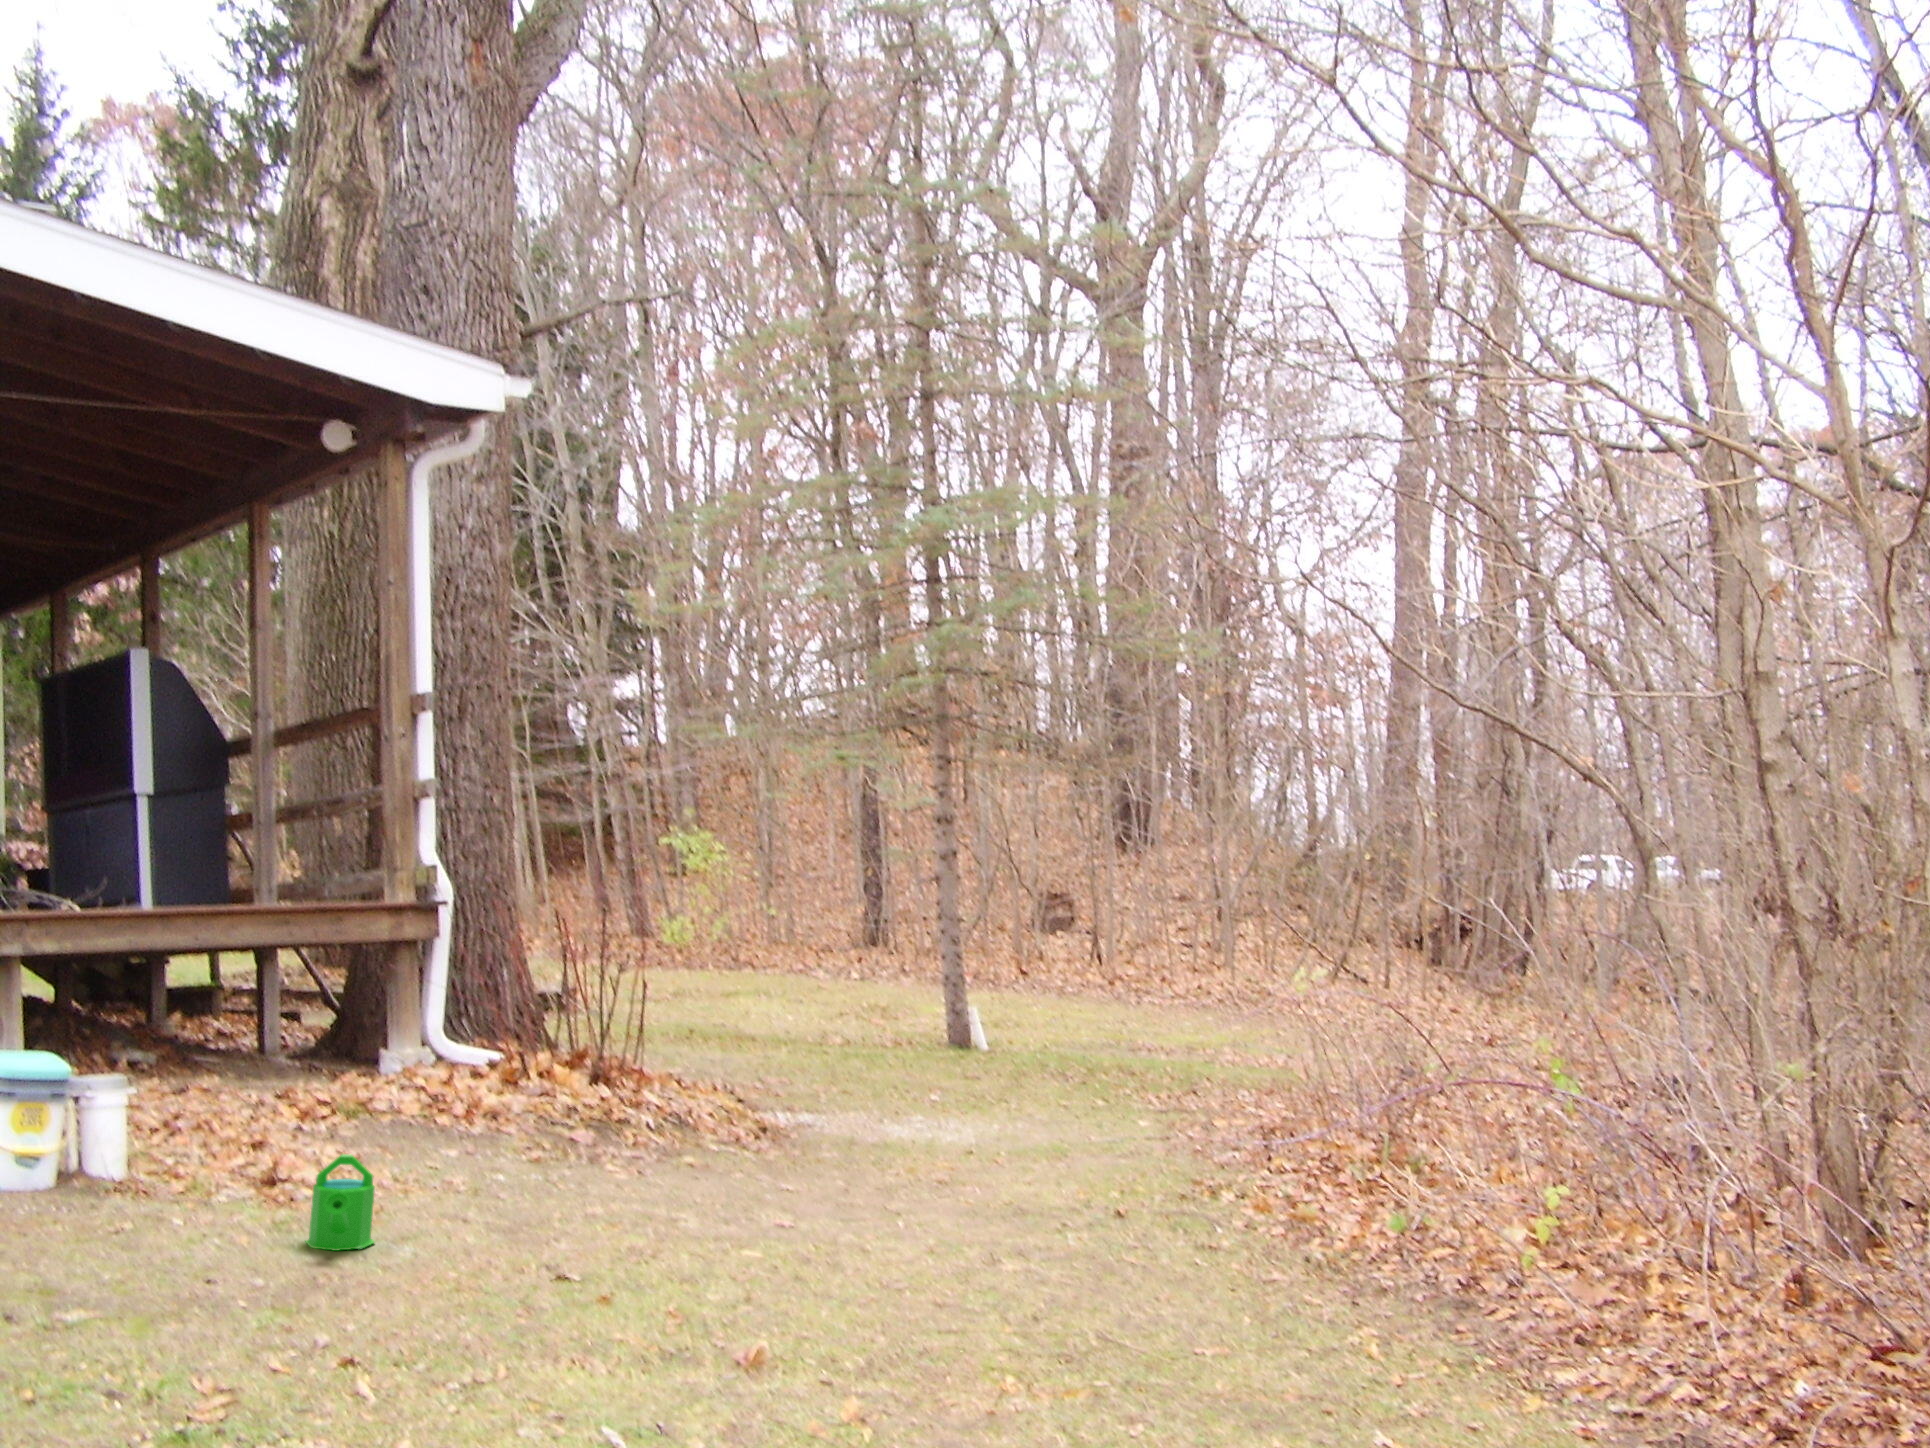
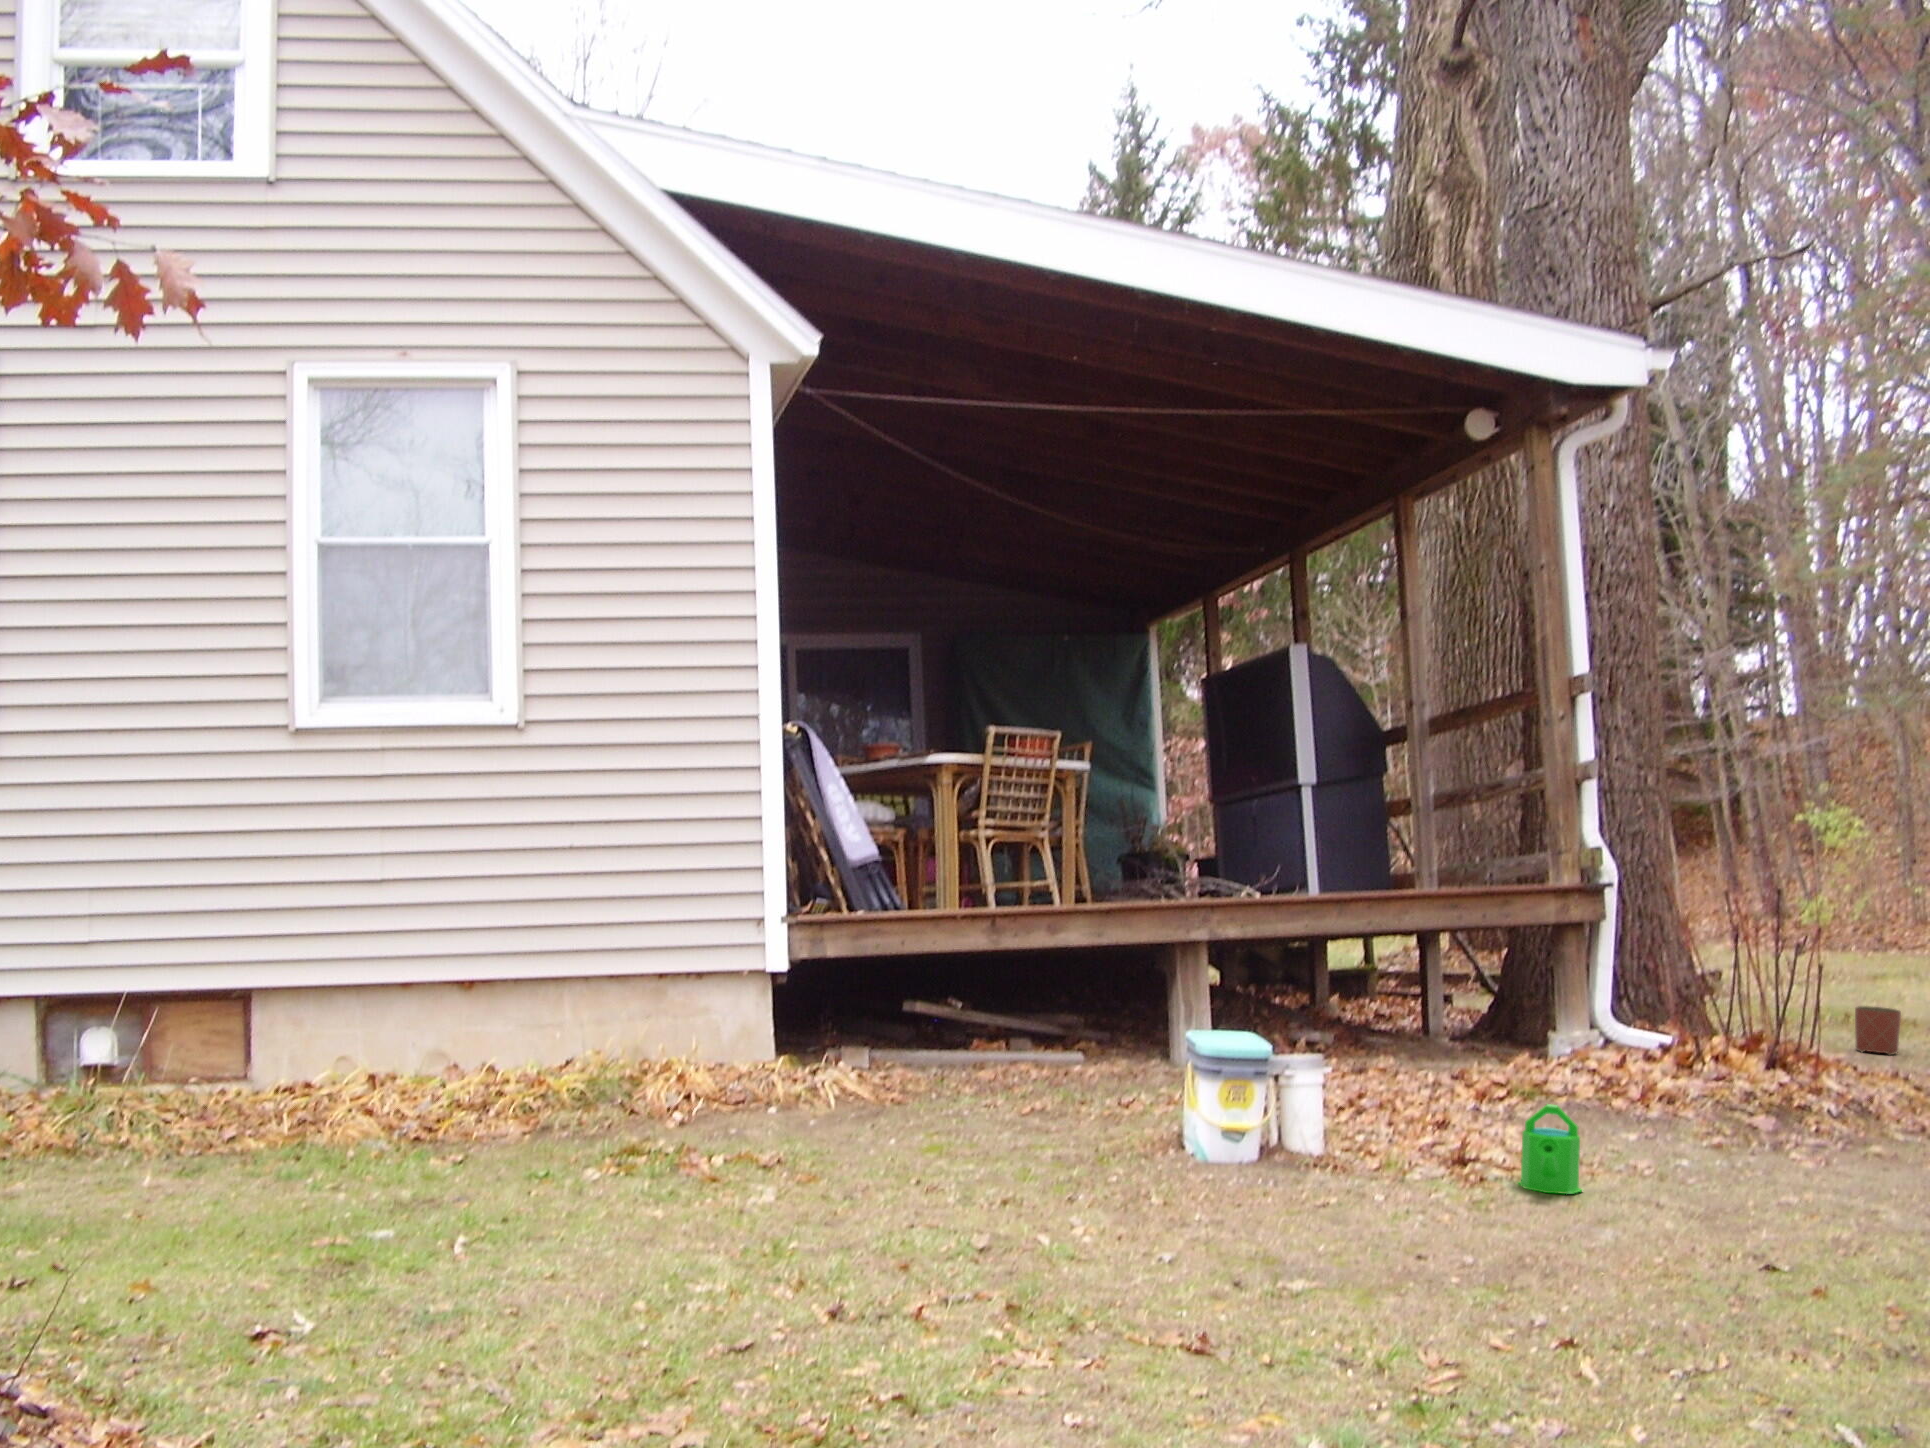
planter: none [678,999,718,1043] -> present [1855,1006,1901,1055]

